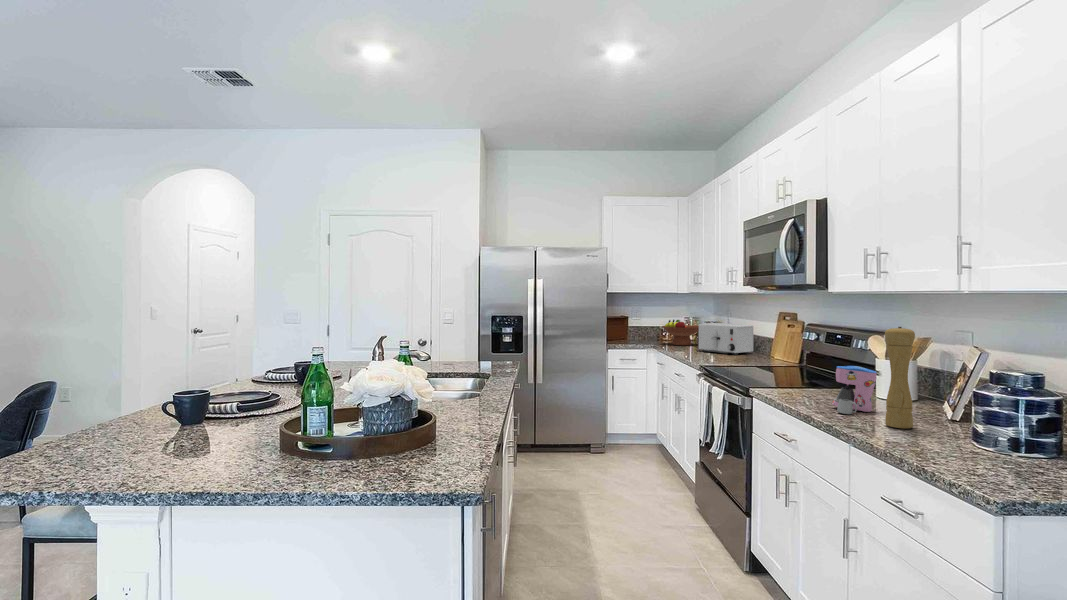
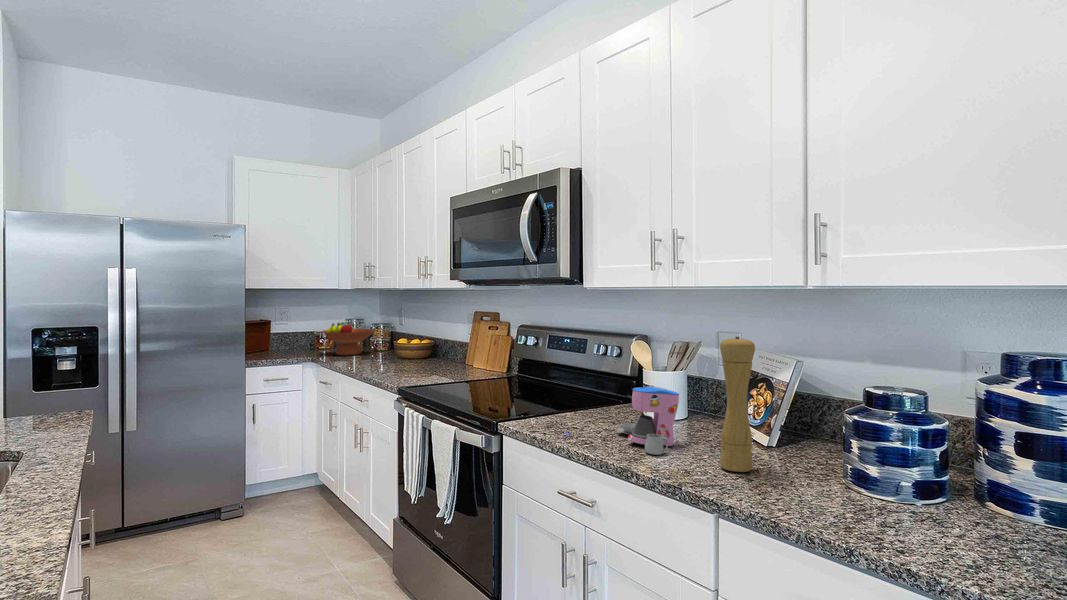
toaster: present [699,323,753,355] -> none [378,326,444,365]

